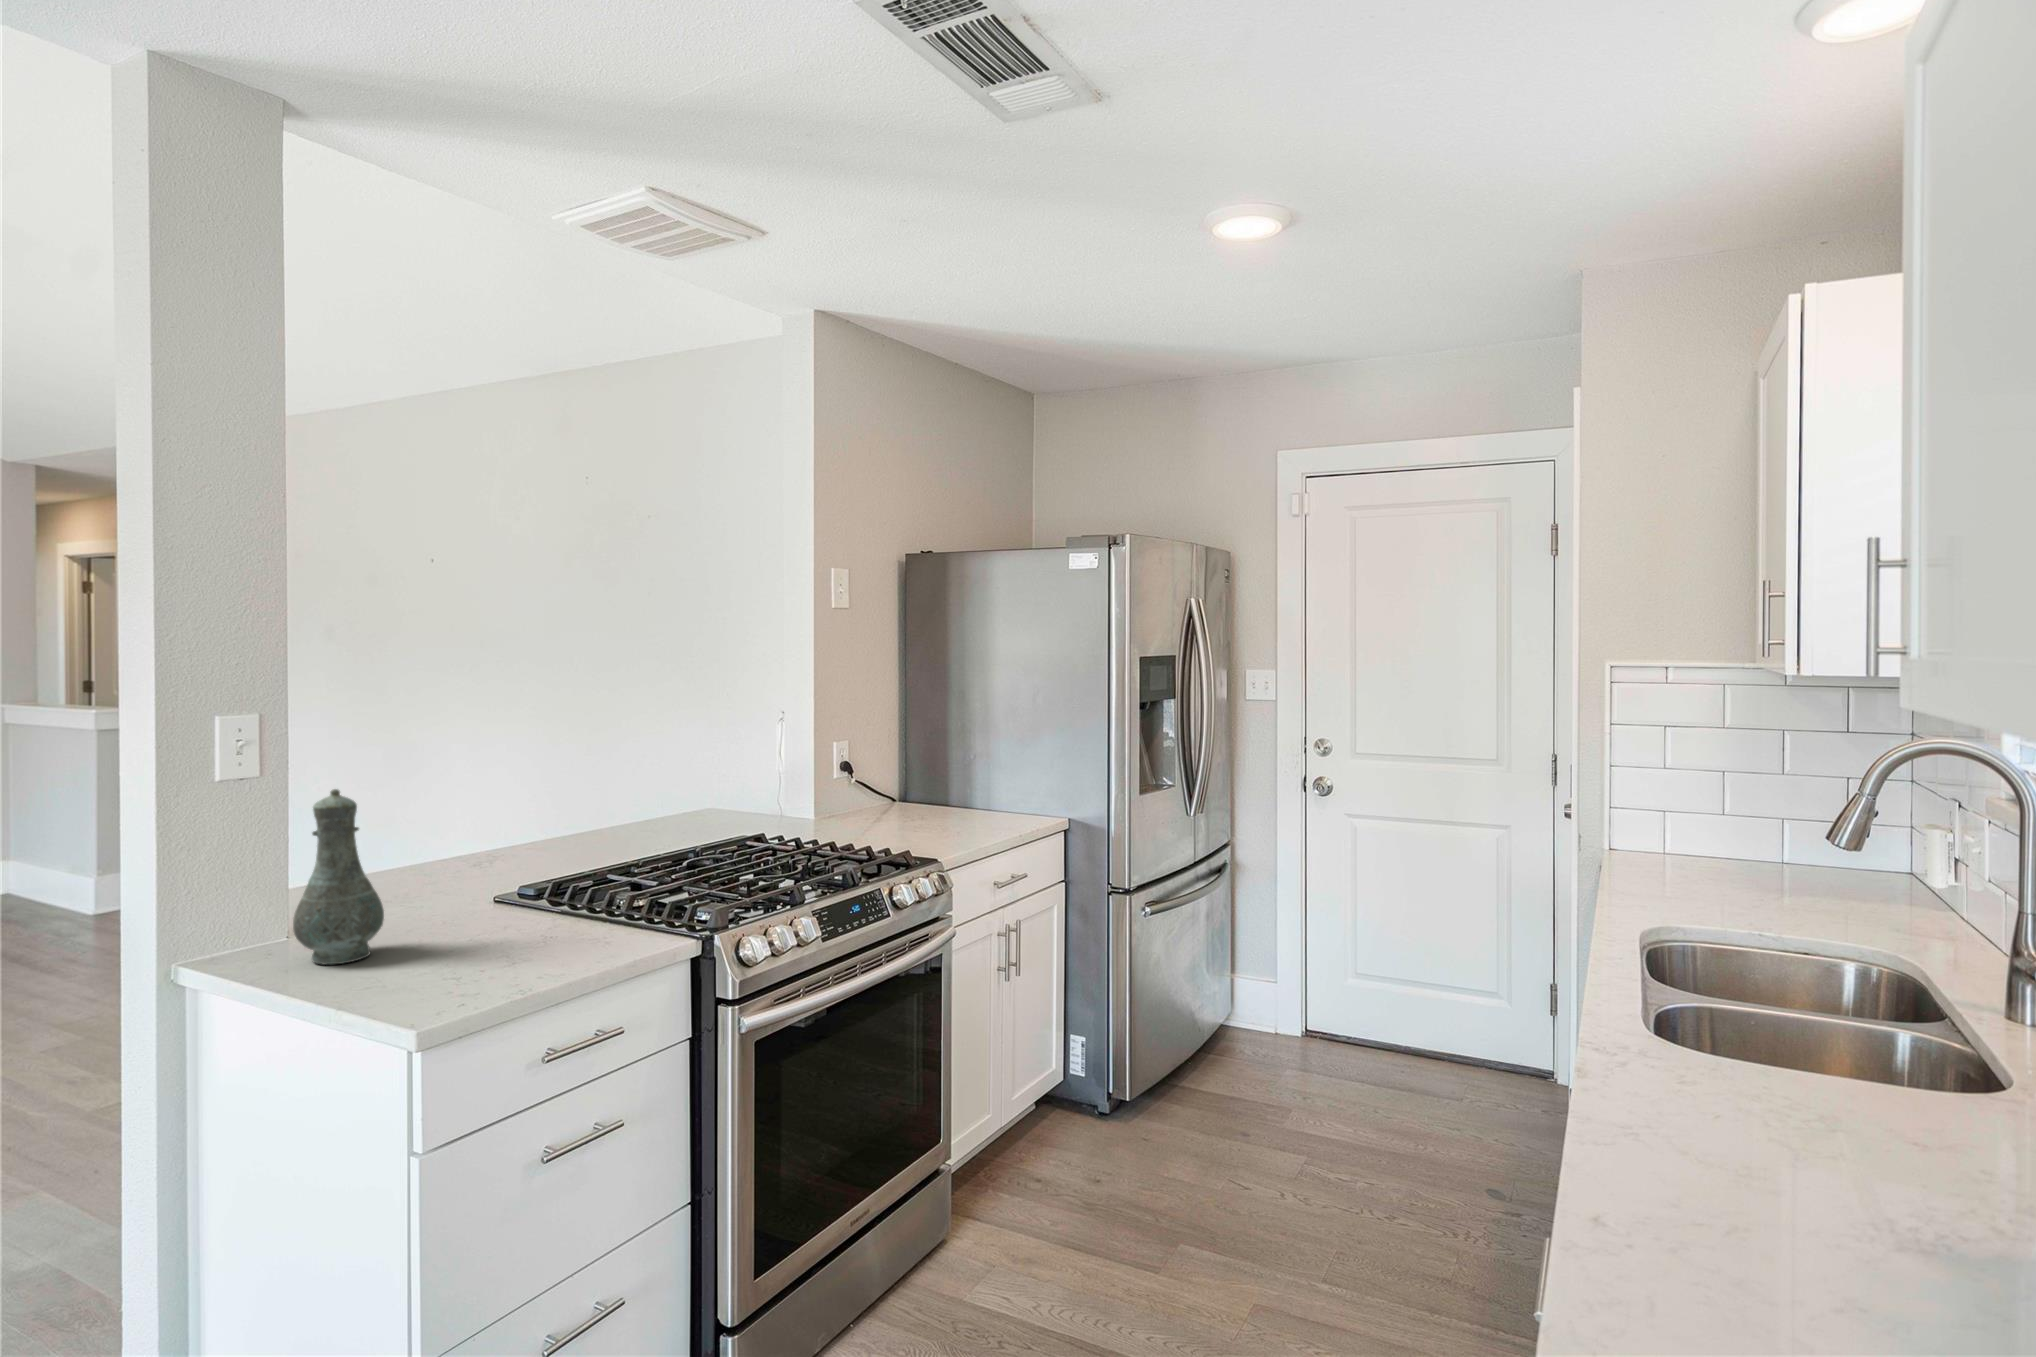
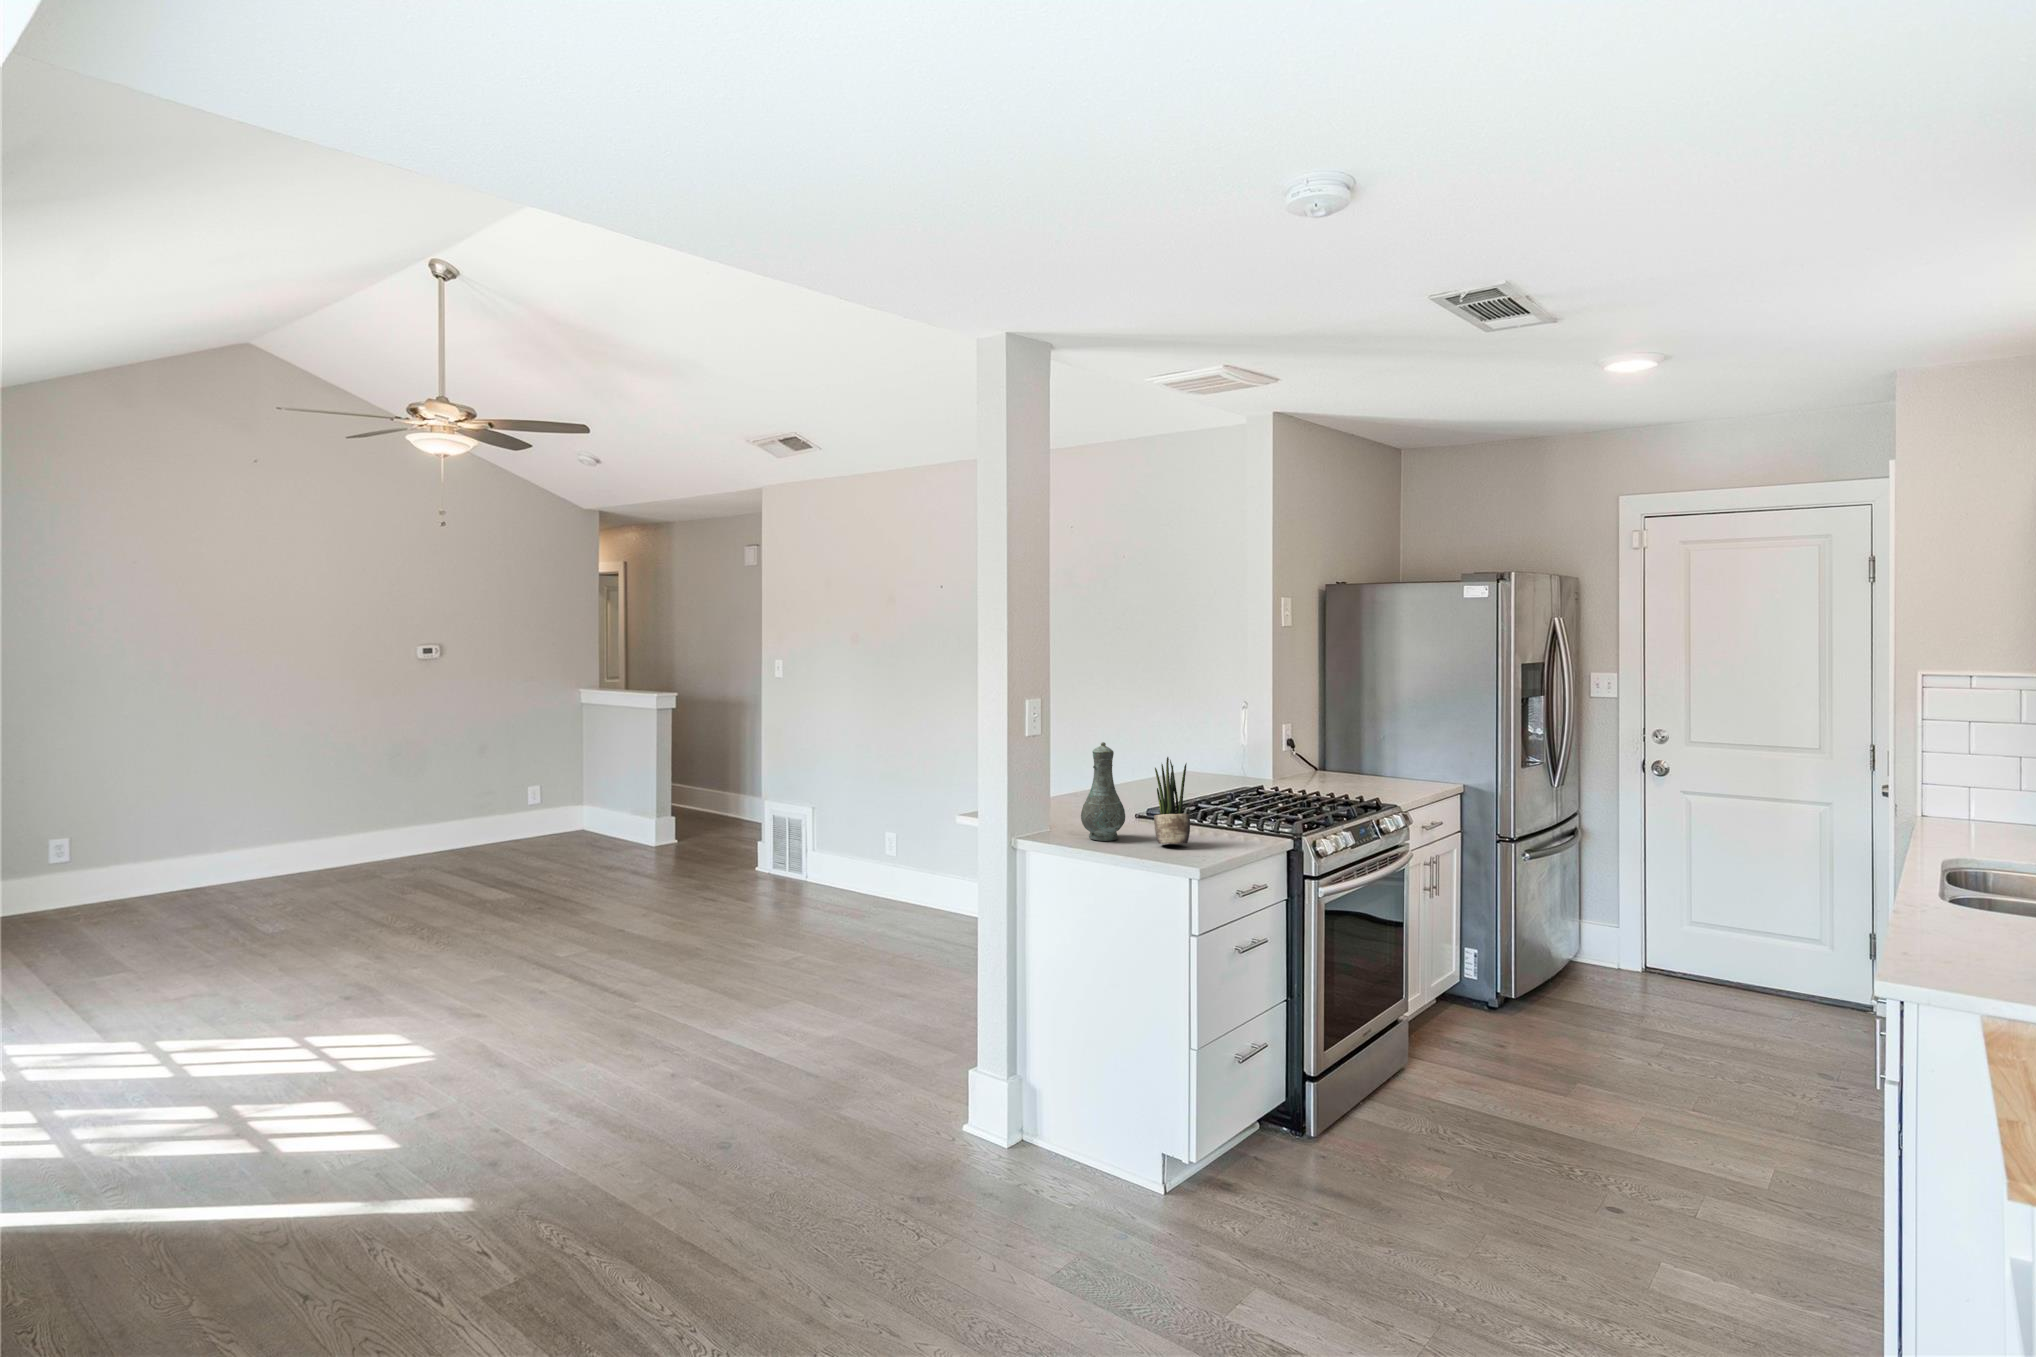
potted plant: none [406,813,477,971] -> present [1154,757,1190,844]

